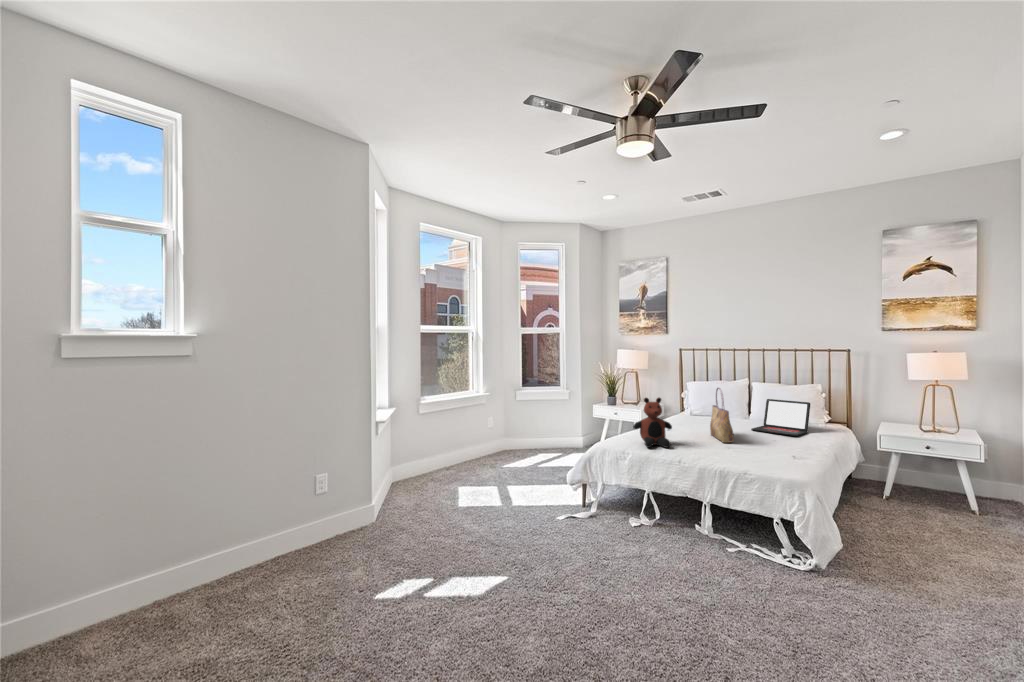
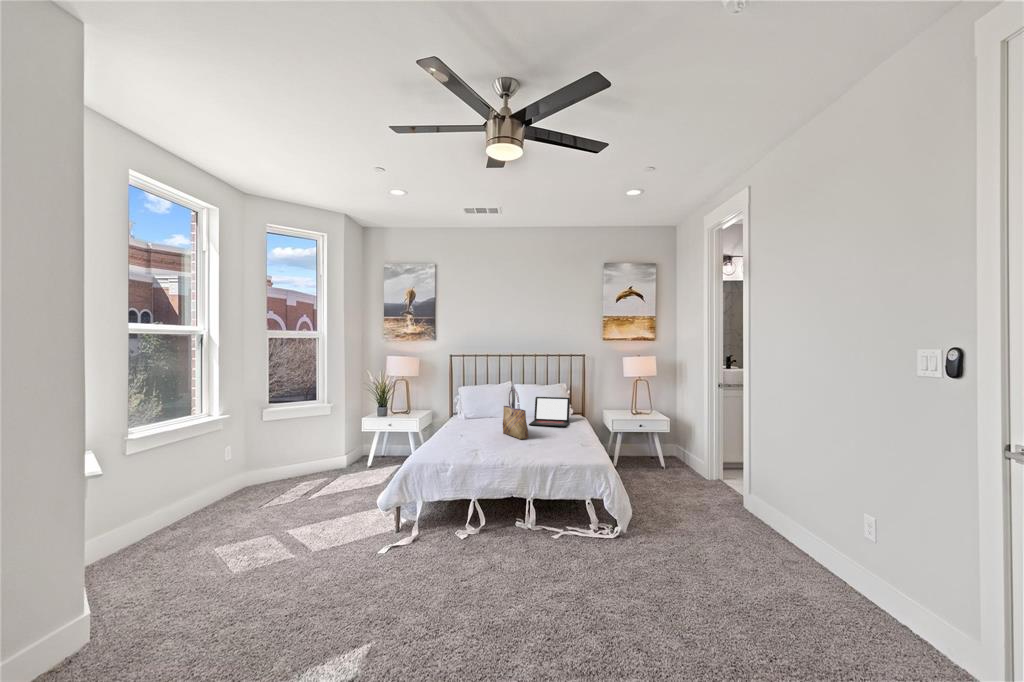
teddy bear: present [633,398,672,448] -> none [446,402,484,453]

